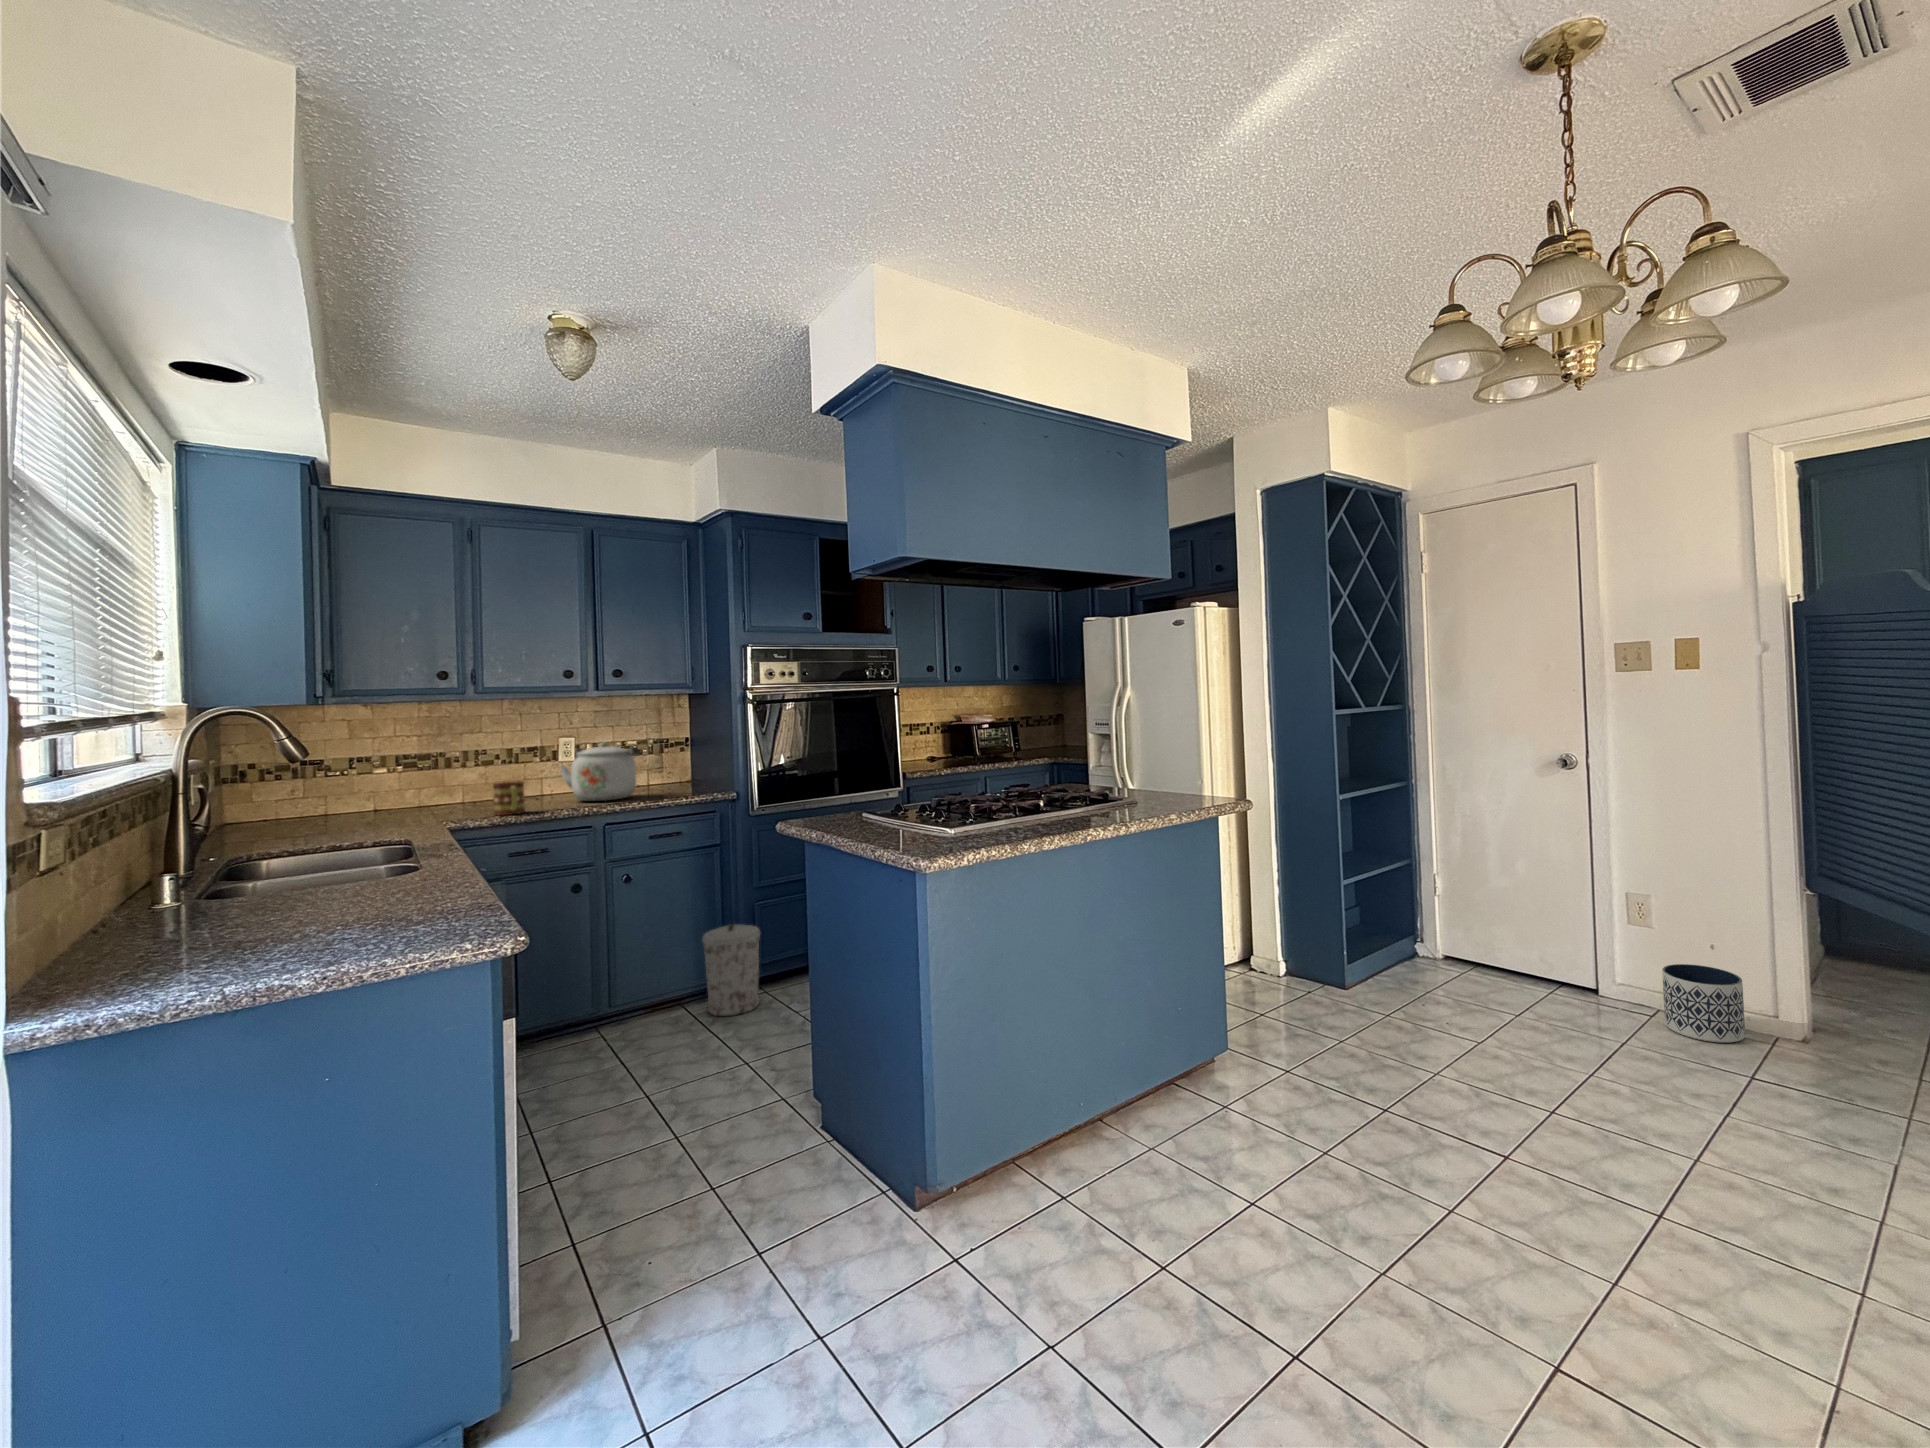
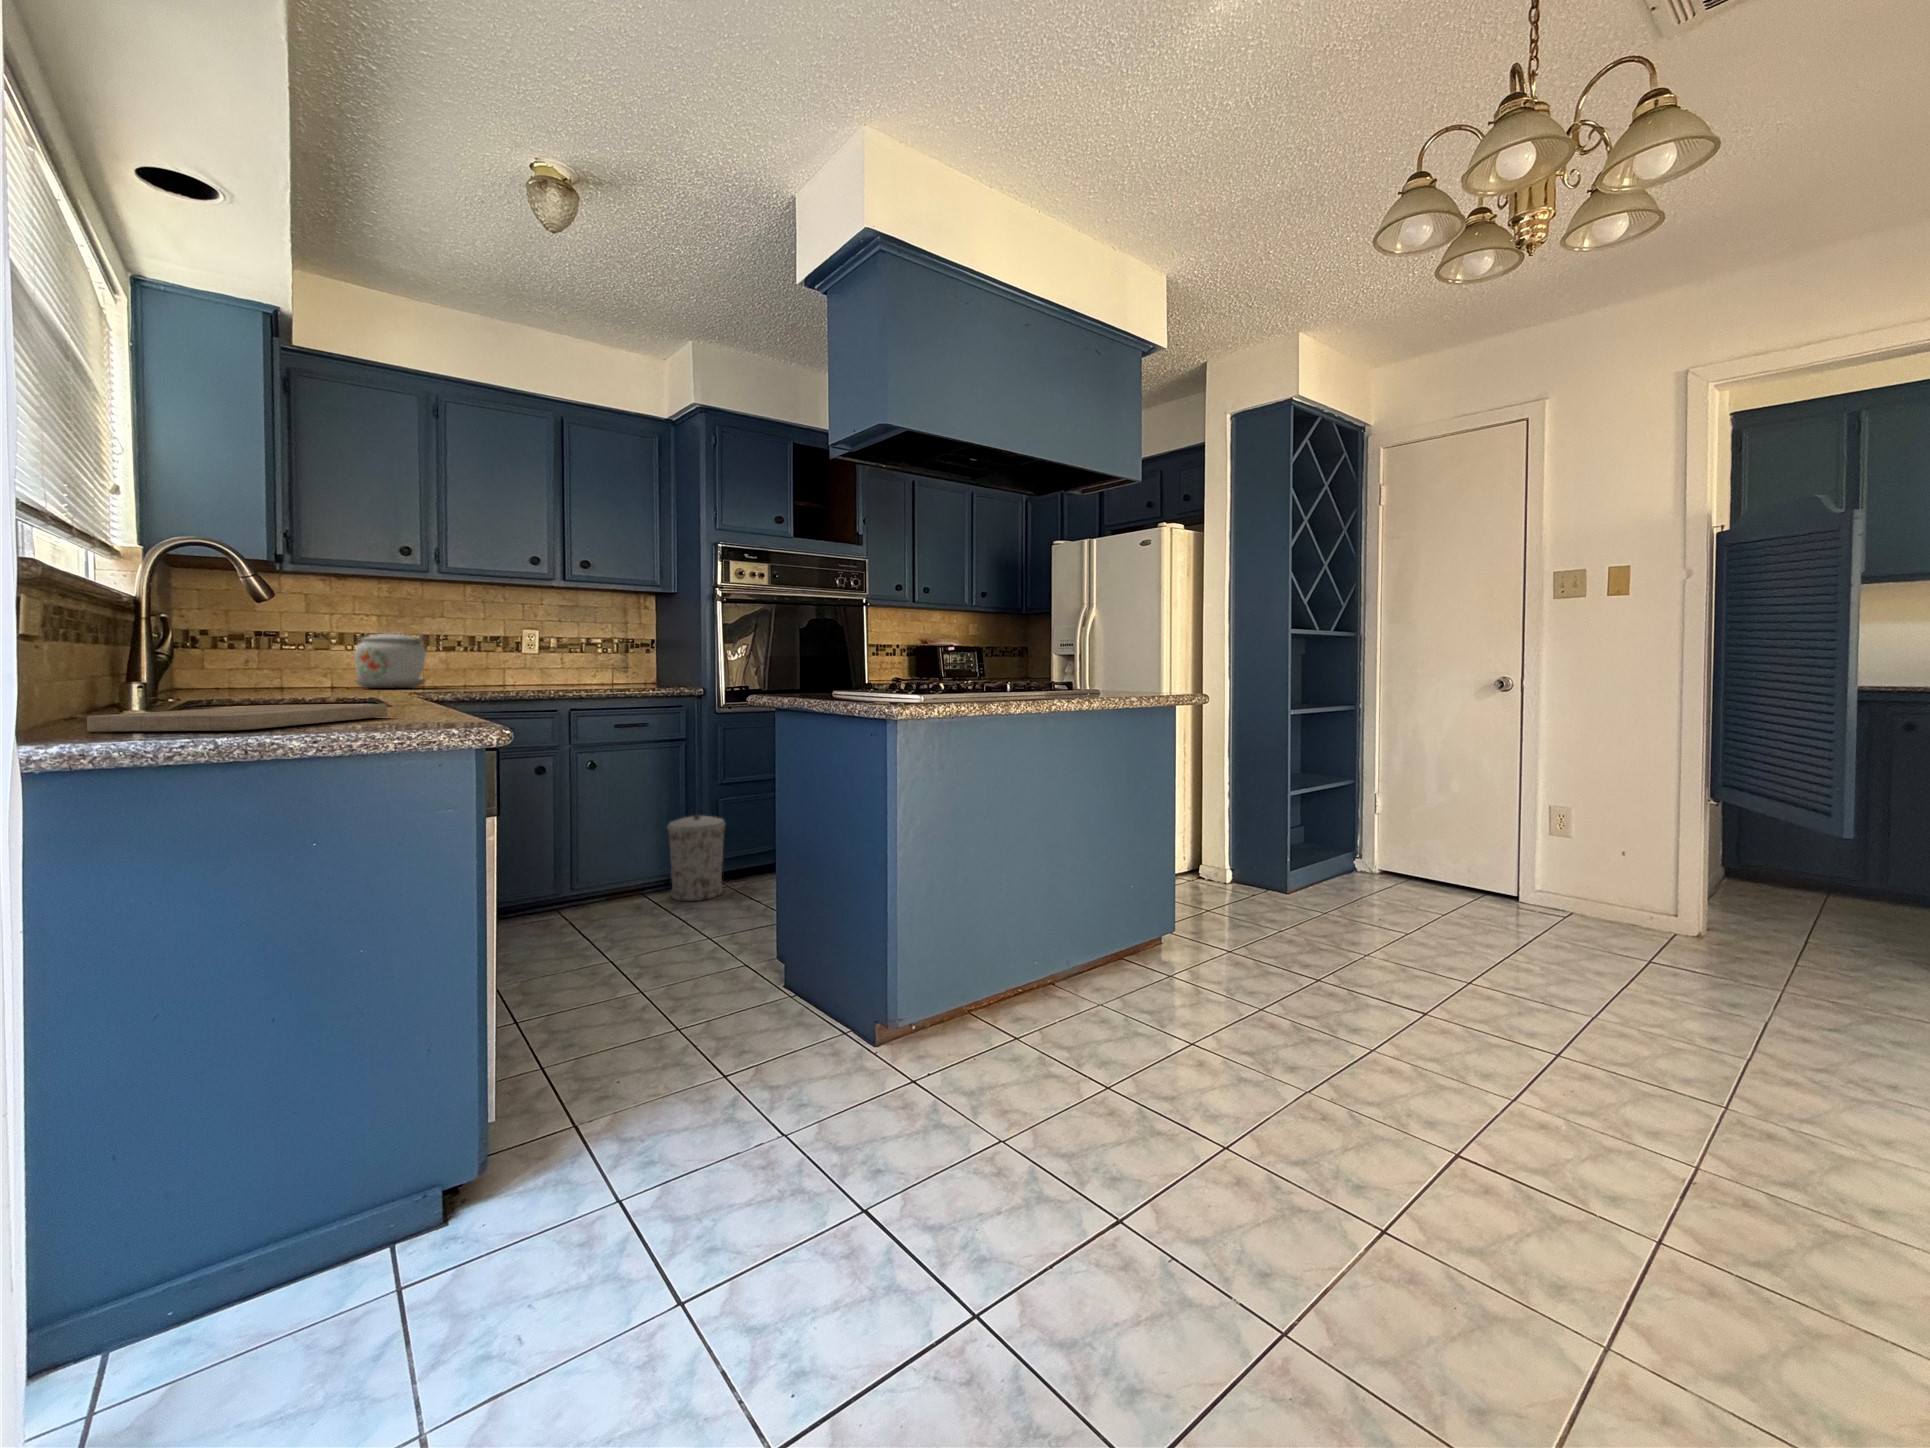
kettle: present [560,743,641,801] -> present [355,634,426,689]
mug: present [493,781,525,815] -> none [459,661,492,692]
cutting board: none [111,895,409,973] -> present [87,704,387,732]
planter: present [1662,964,1745,1043] -> none [1574,867,1645,934]

